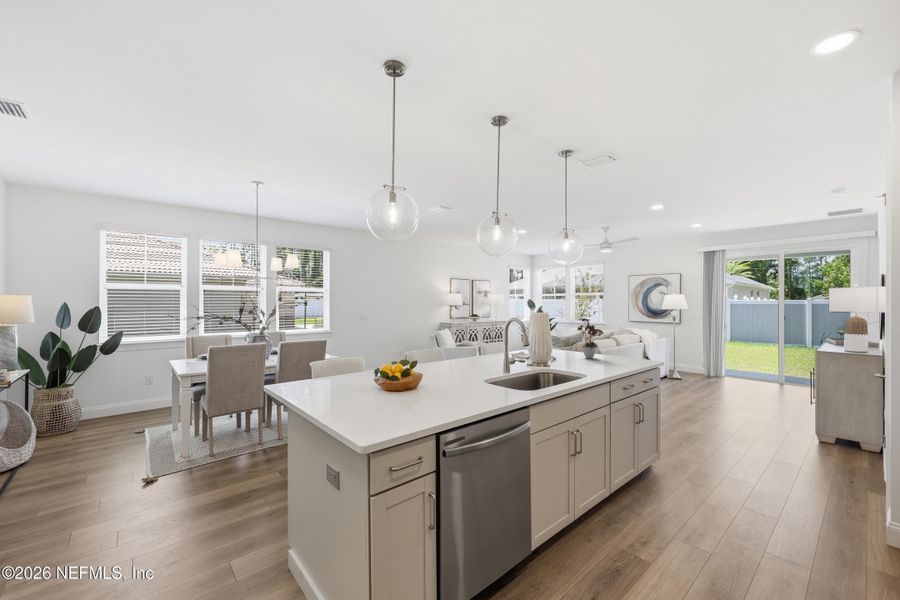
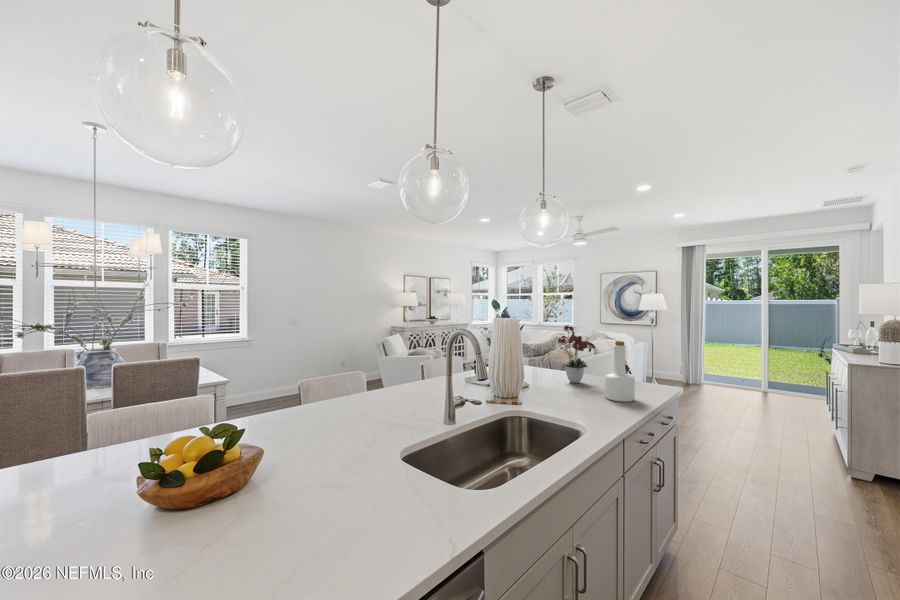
bottle: none [607,328,626,367] -> present [605,341,635,402]

